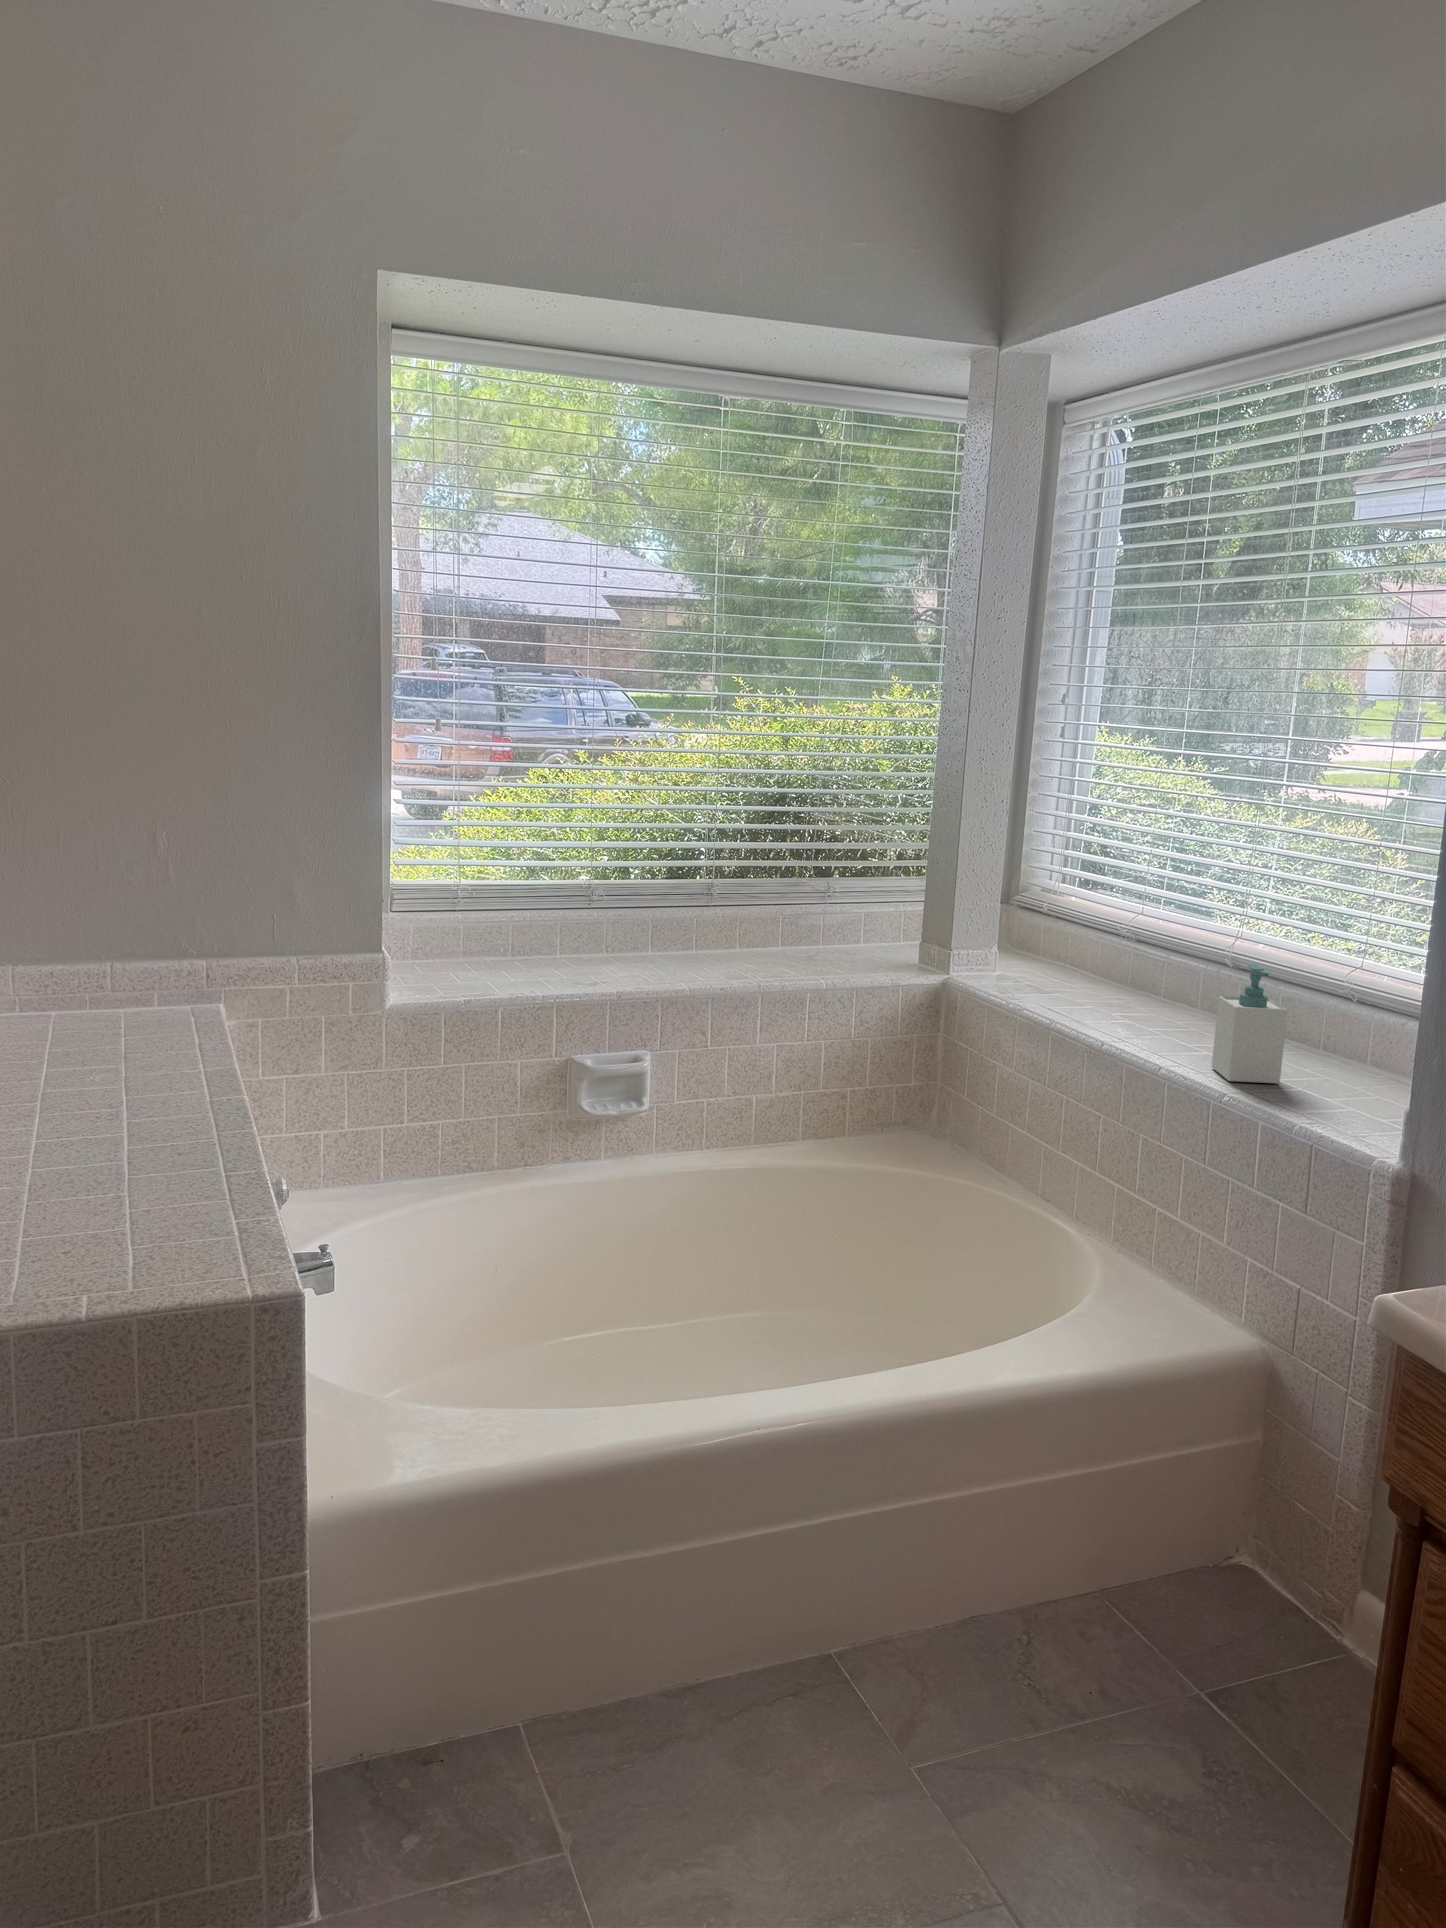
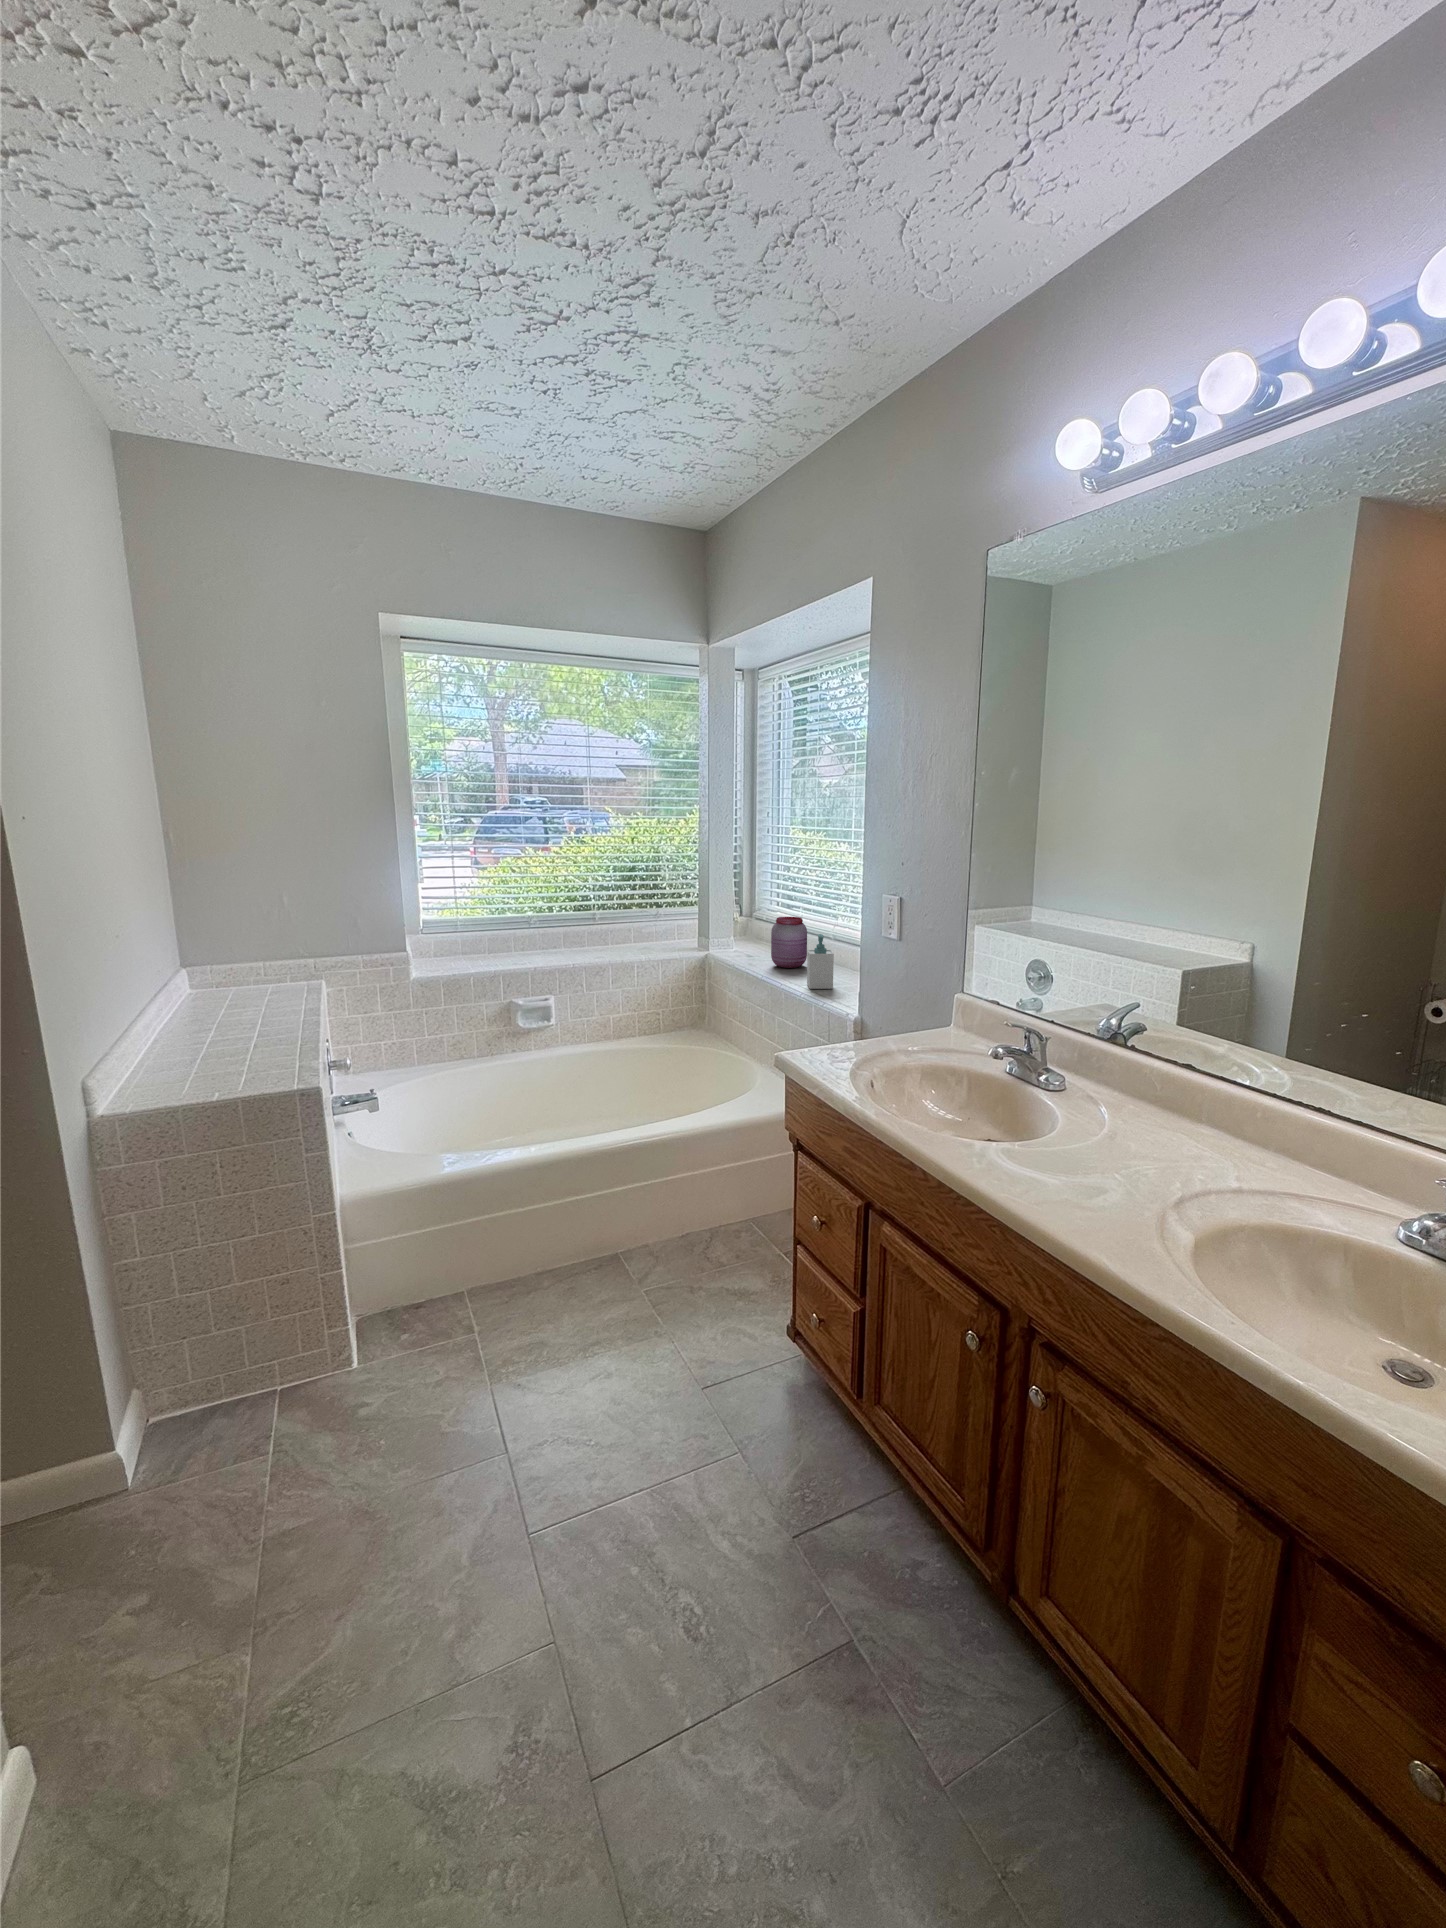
jar: none [1094,913,1177,1022] -> present [771,917,807,968]

